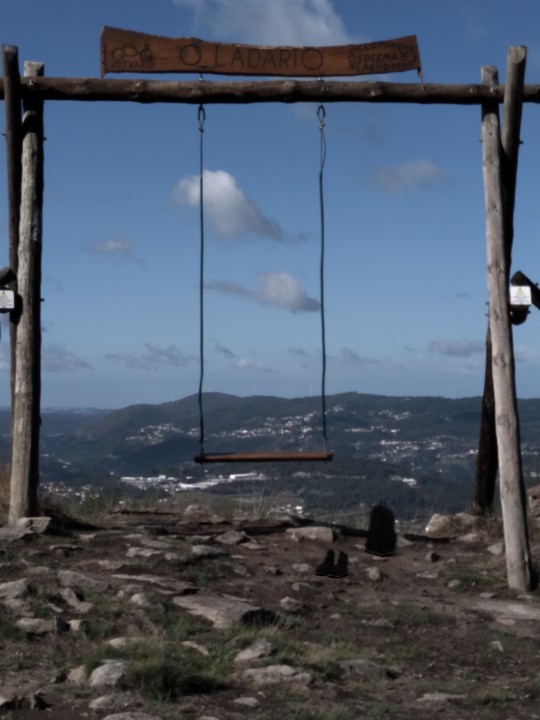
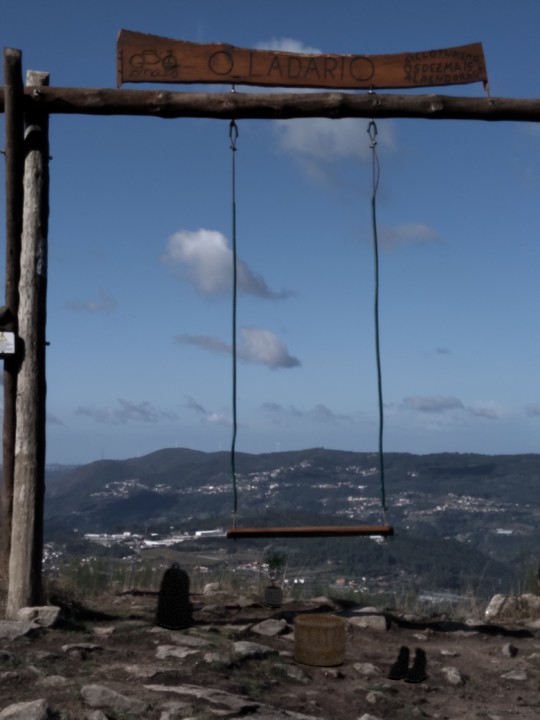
potted plant: none [227,477,260,526] -> present [258,553,288,608]
backpack: present [364,502,398,556] -> present [155,563,194,629]
wooden bucket: none [241,524,287,565] -> present [293,614,347,666]

